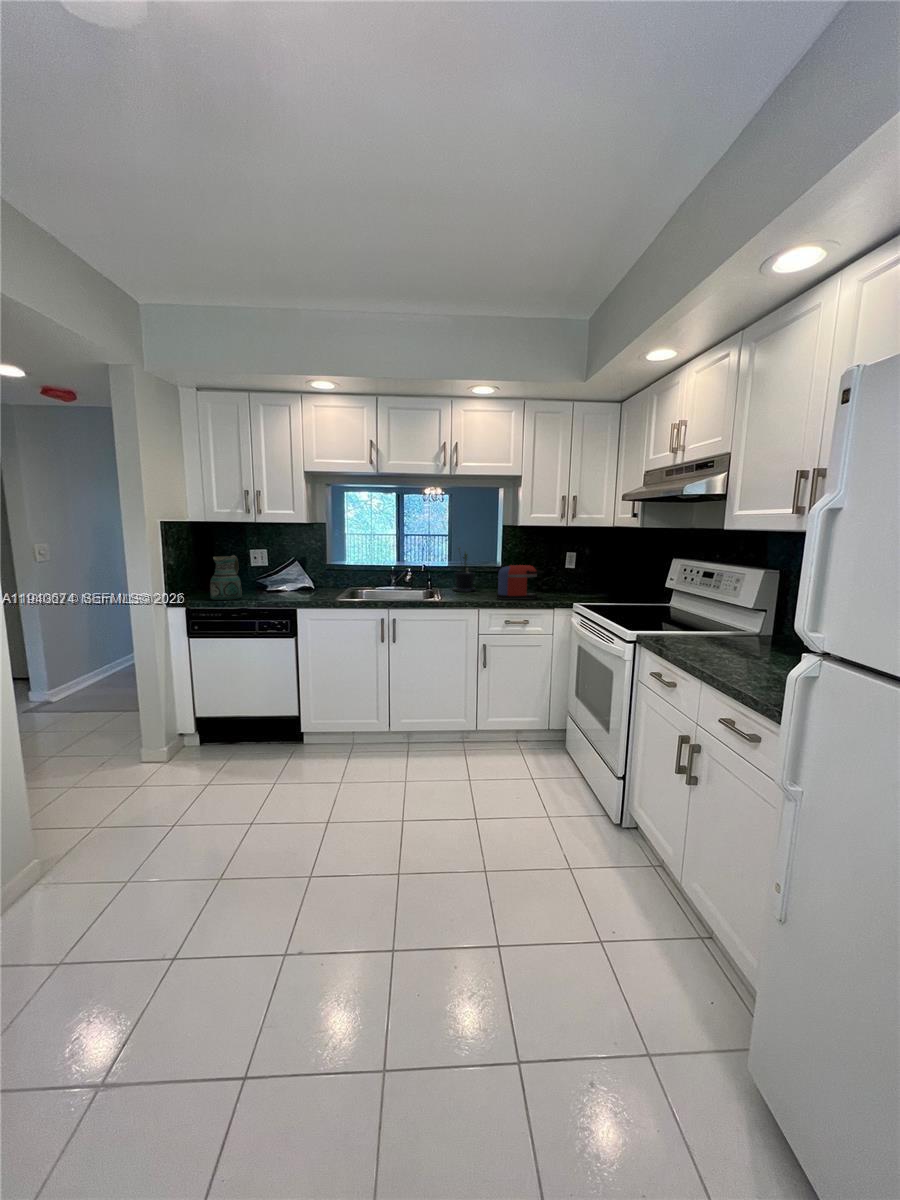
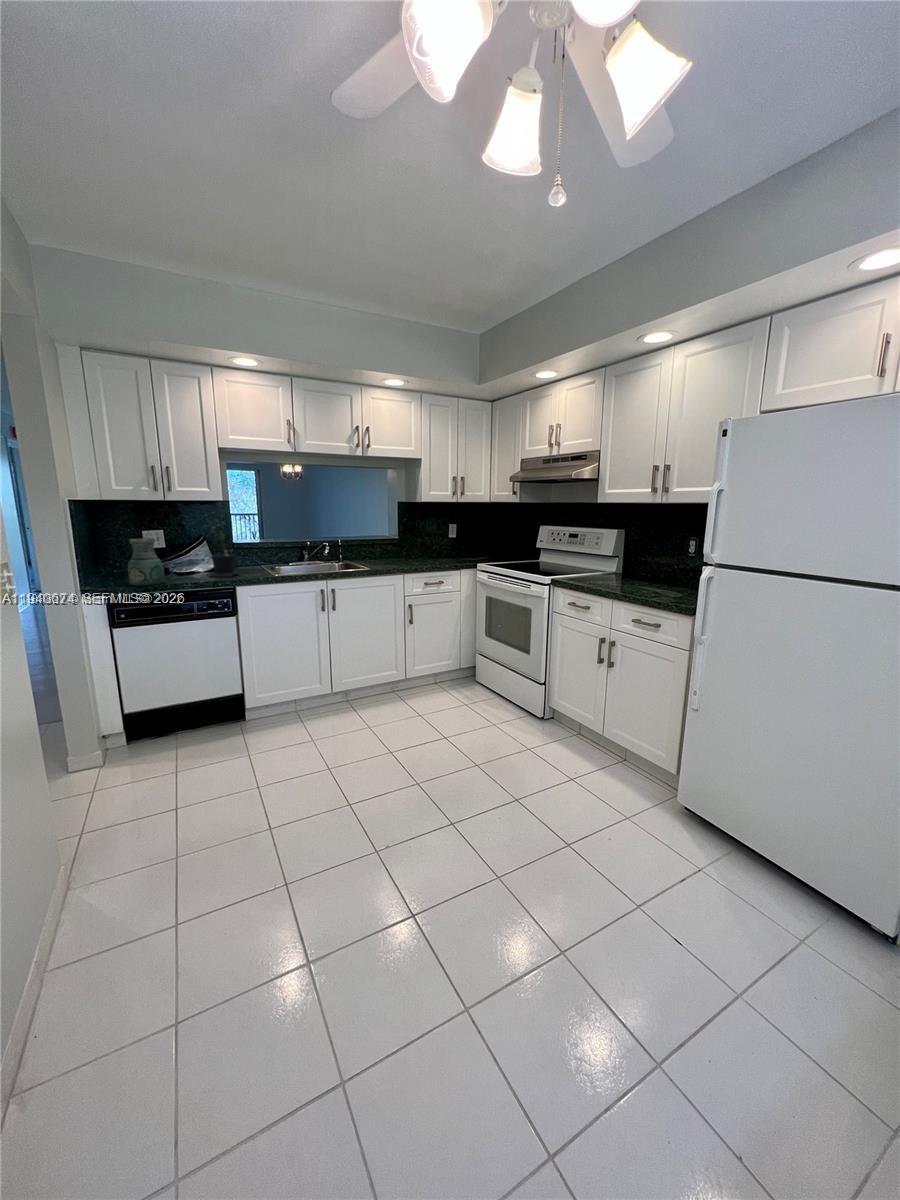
potted plant: present [452,547,476,592] -> present [209,527,239,577]
coffee maker: present [497,565,544,599] -> none [411,535,446,565]

